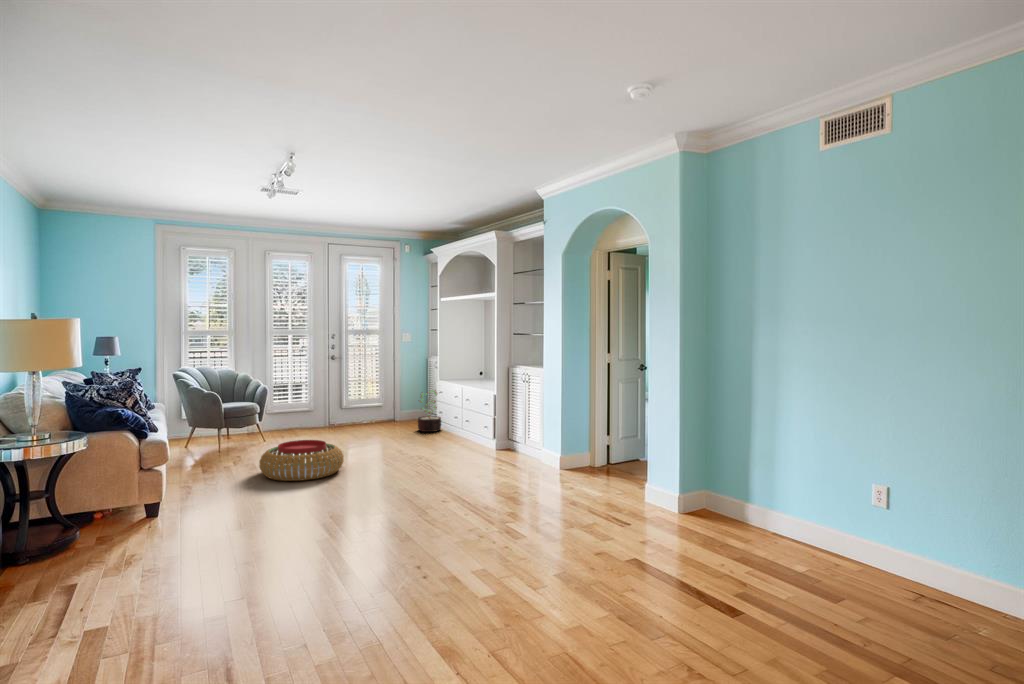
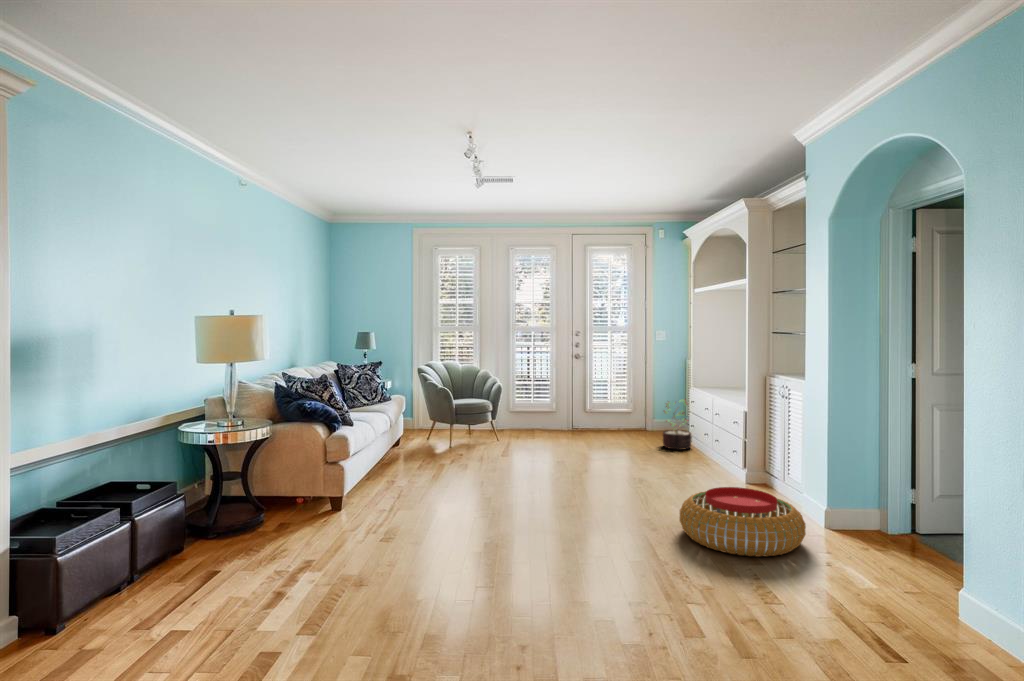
pouf: present [259,440,344,481] -> present [679,487,806,557]

